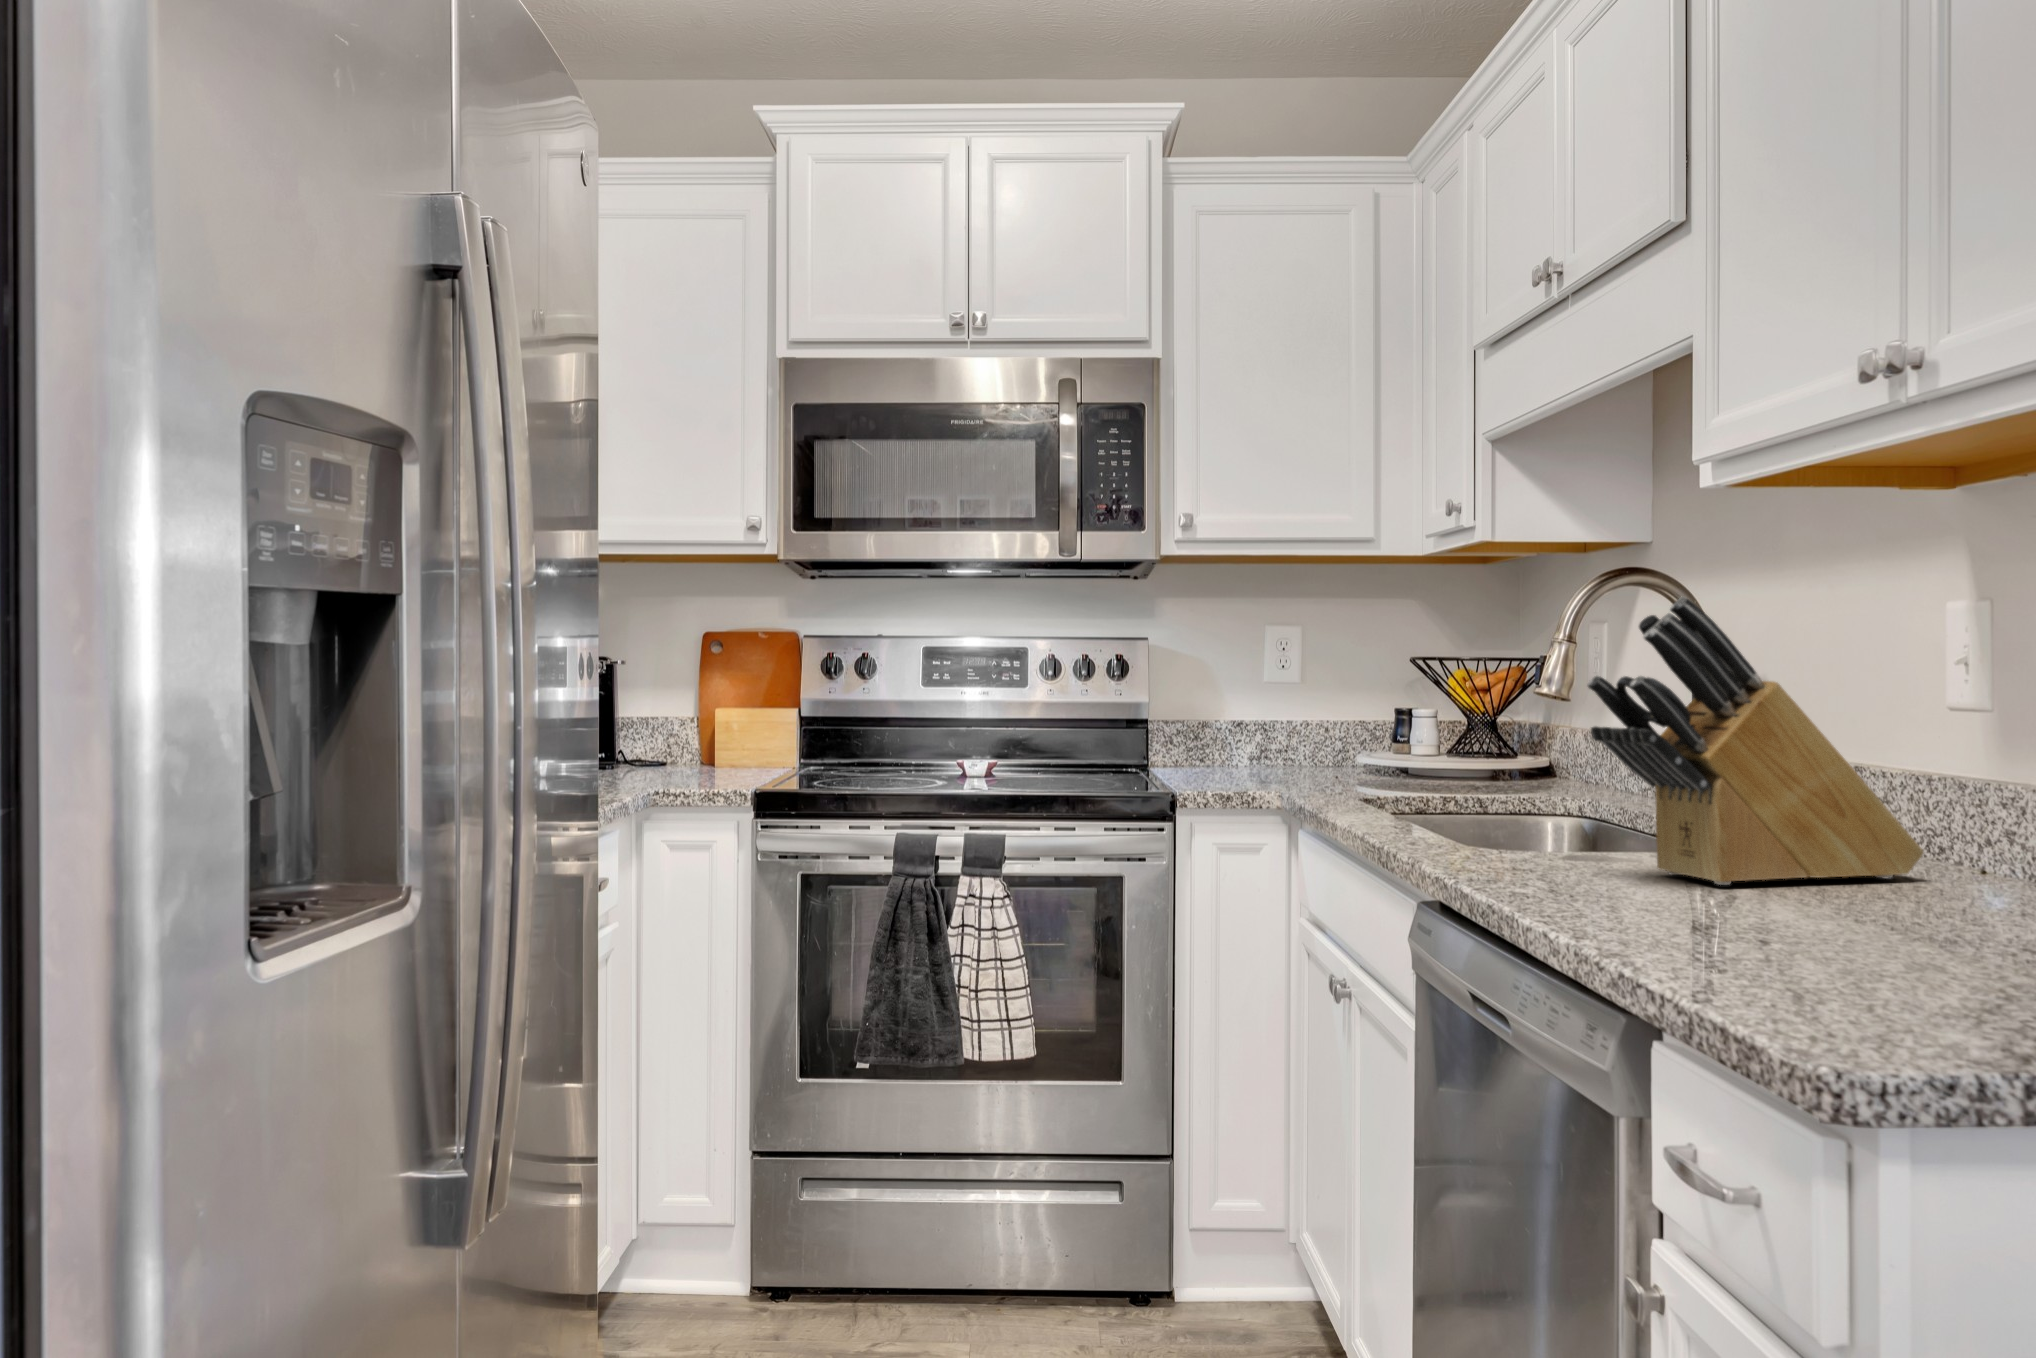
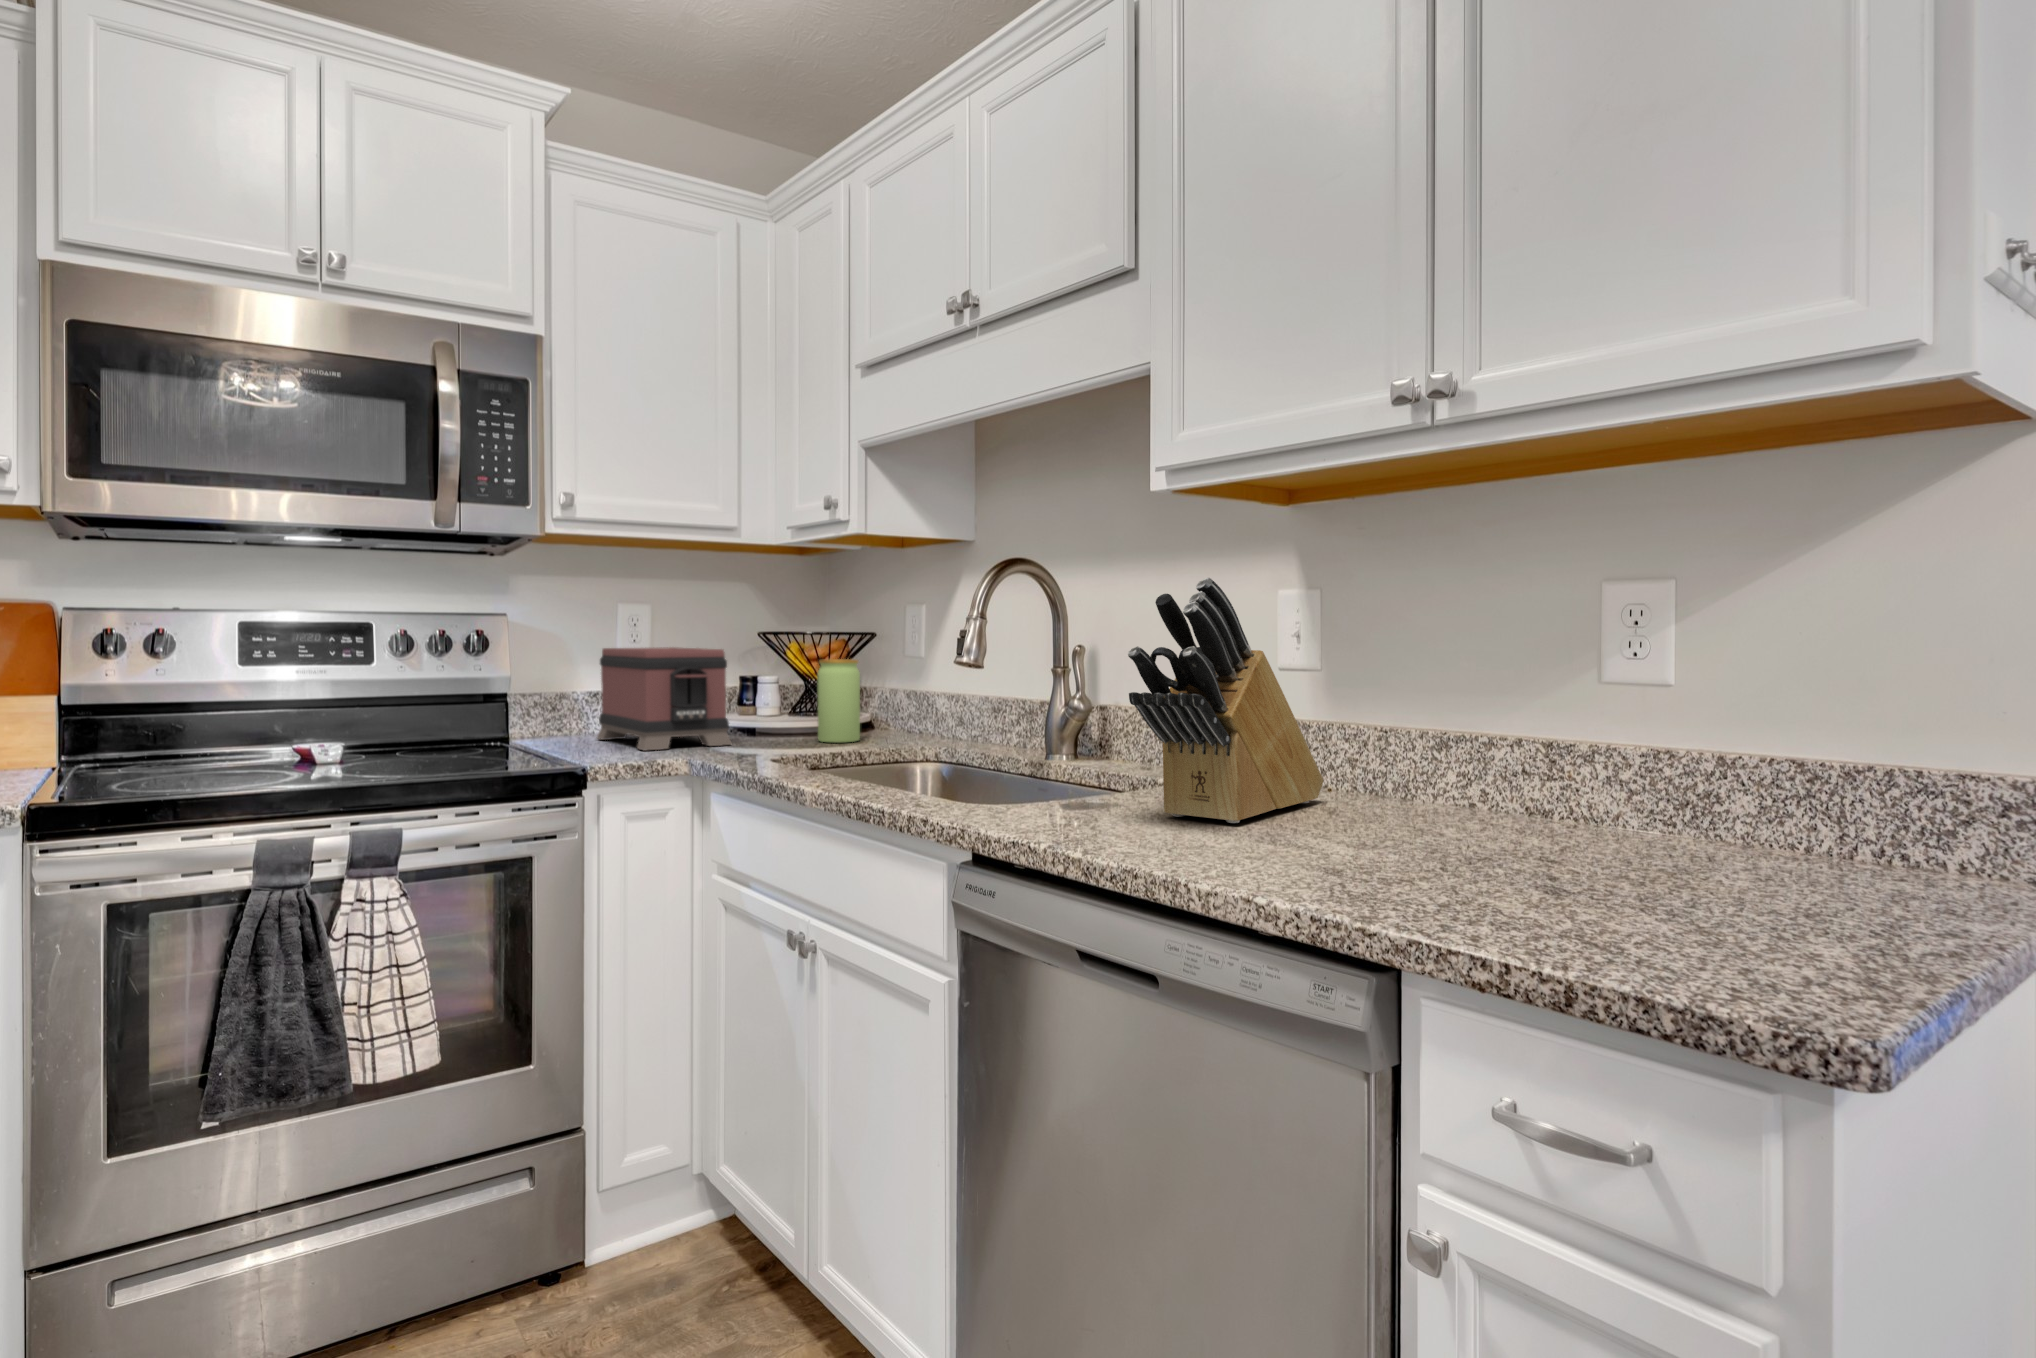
toaster: none [1232,673,1355,783] -> present [597,647,732,751]
jar: none [1455,689,1508,787] -> present [817,659,860,743]

